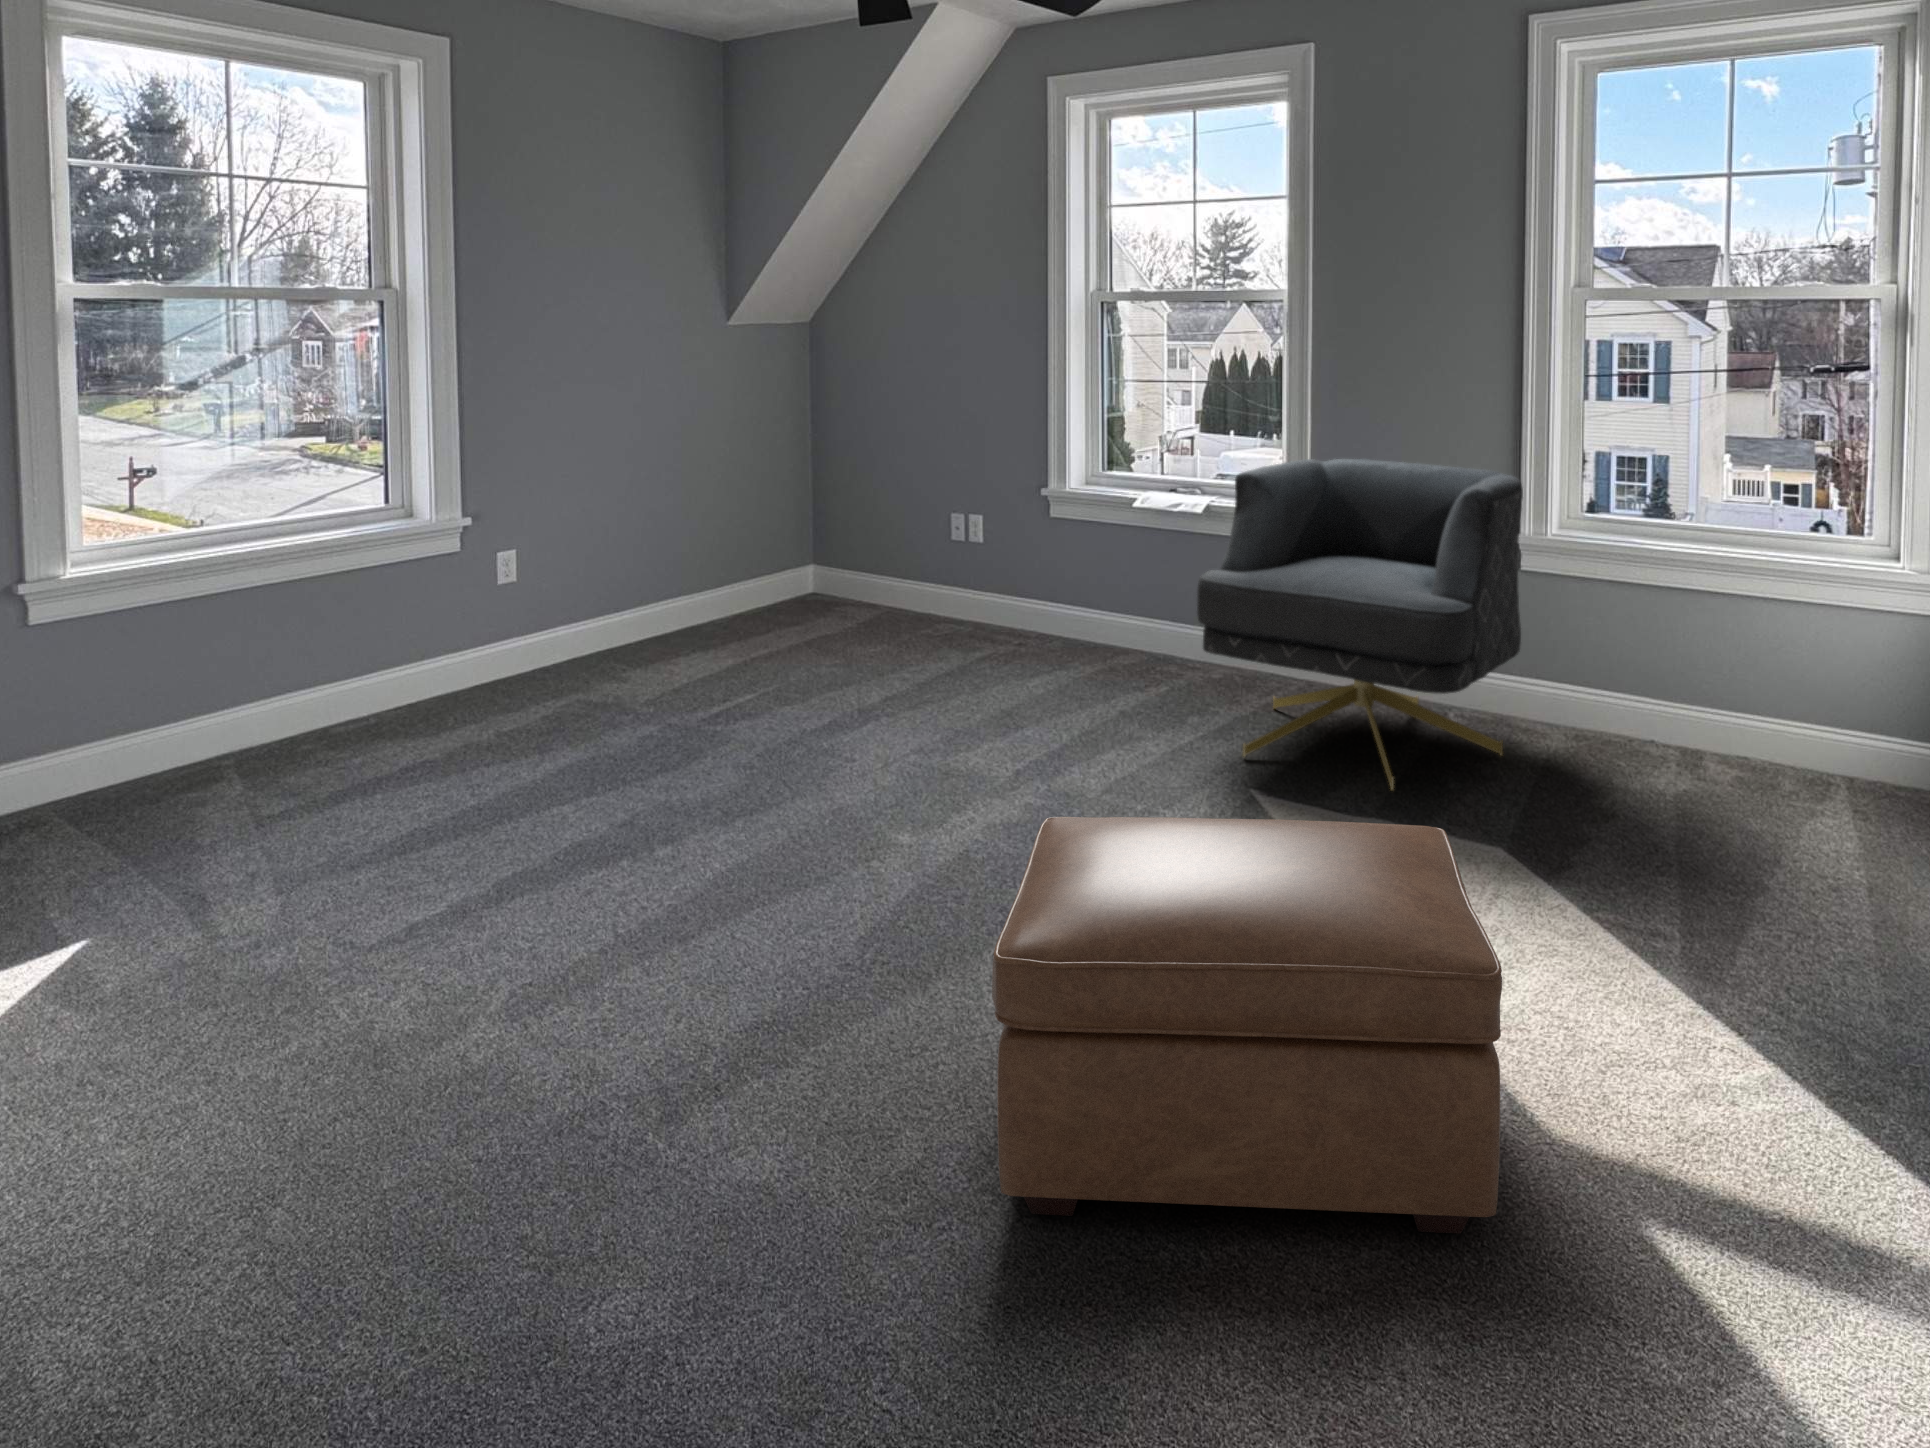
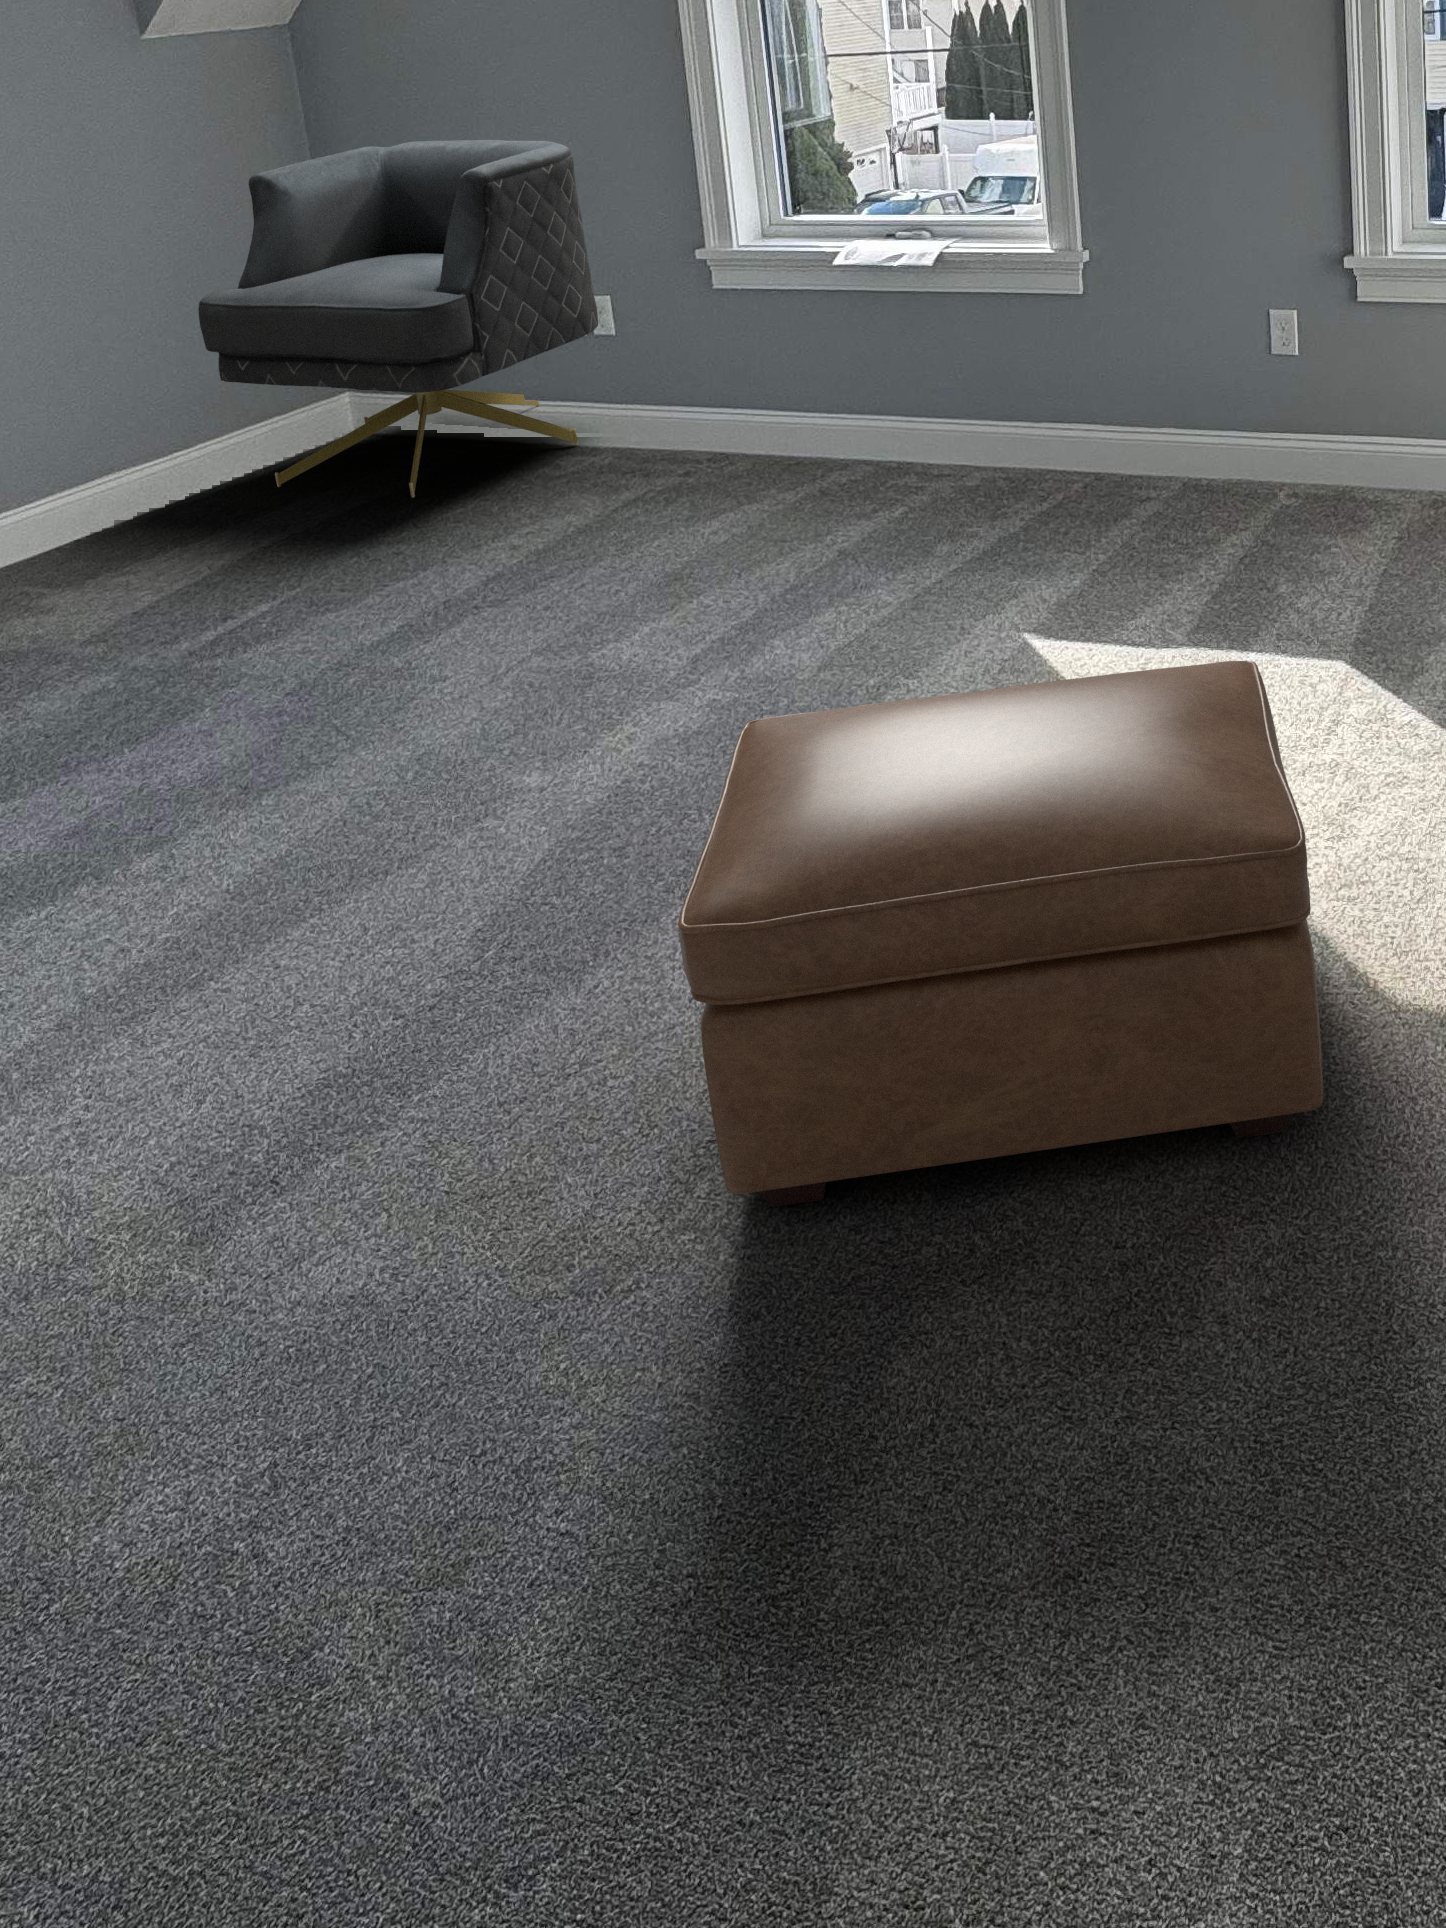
armchair: present [1197,459,1523,790] -> present [198,140,598,497]

